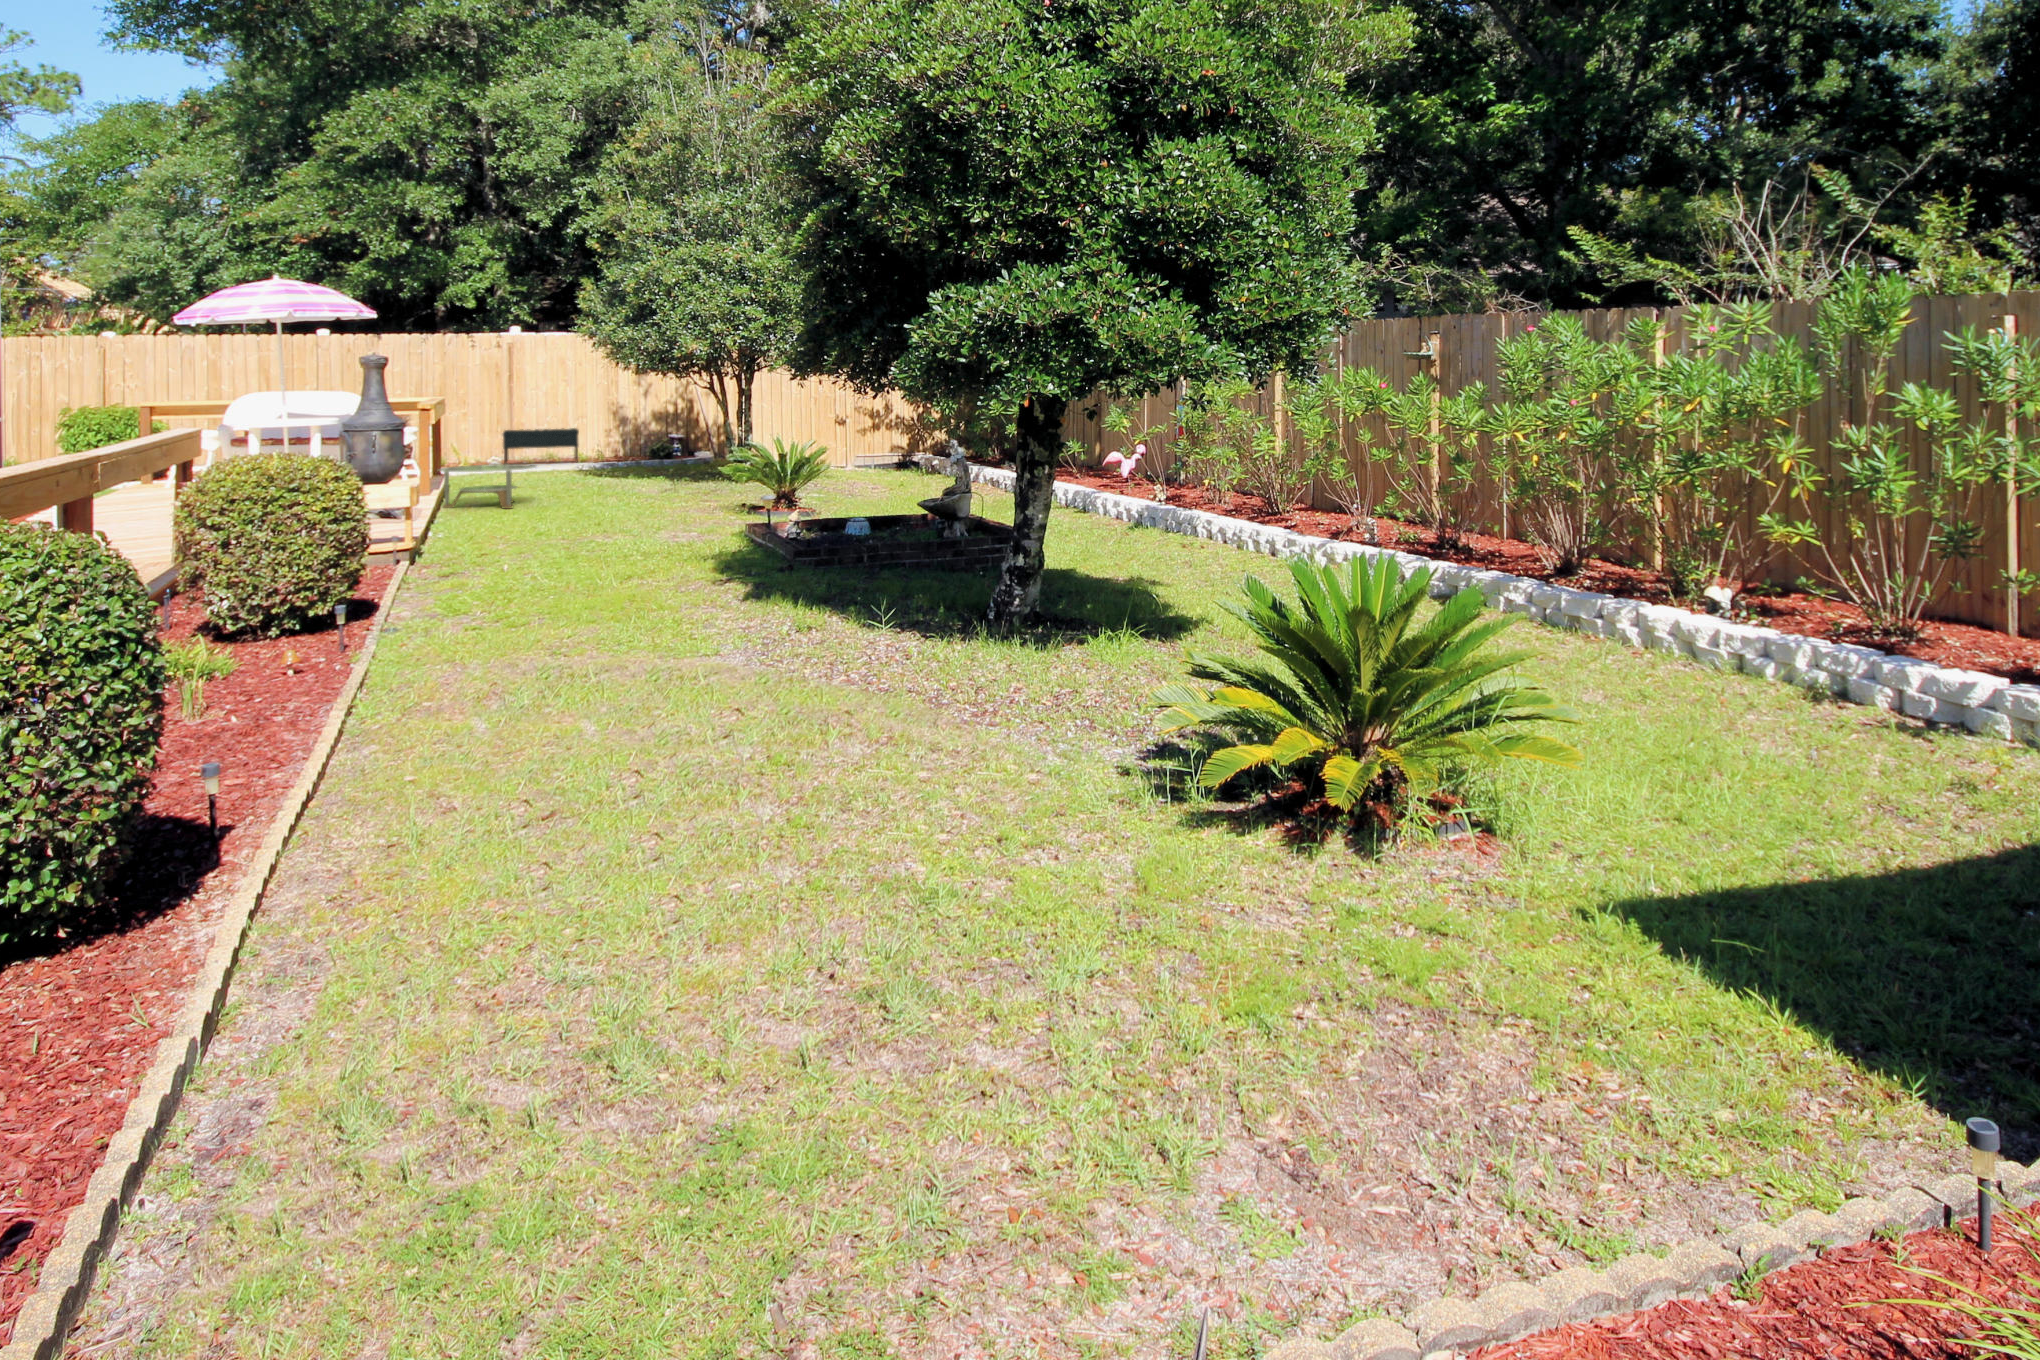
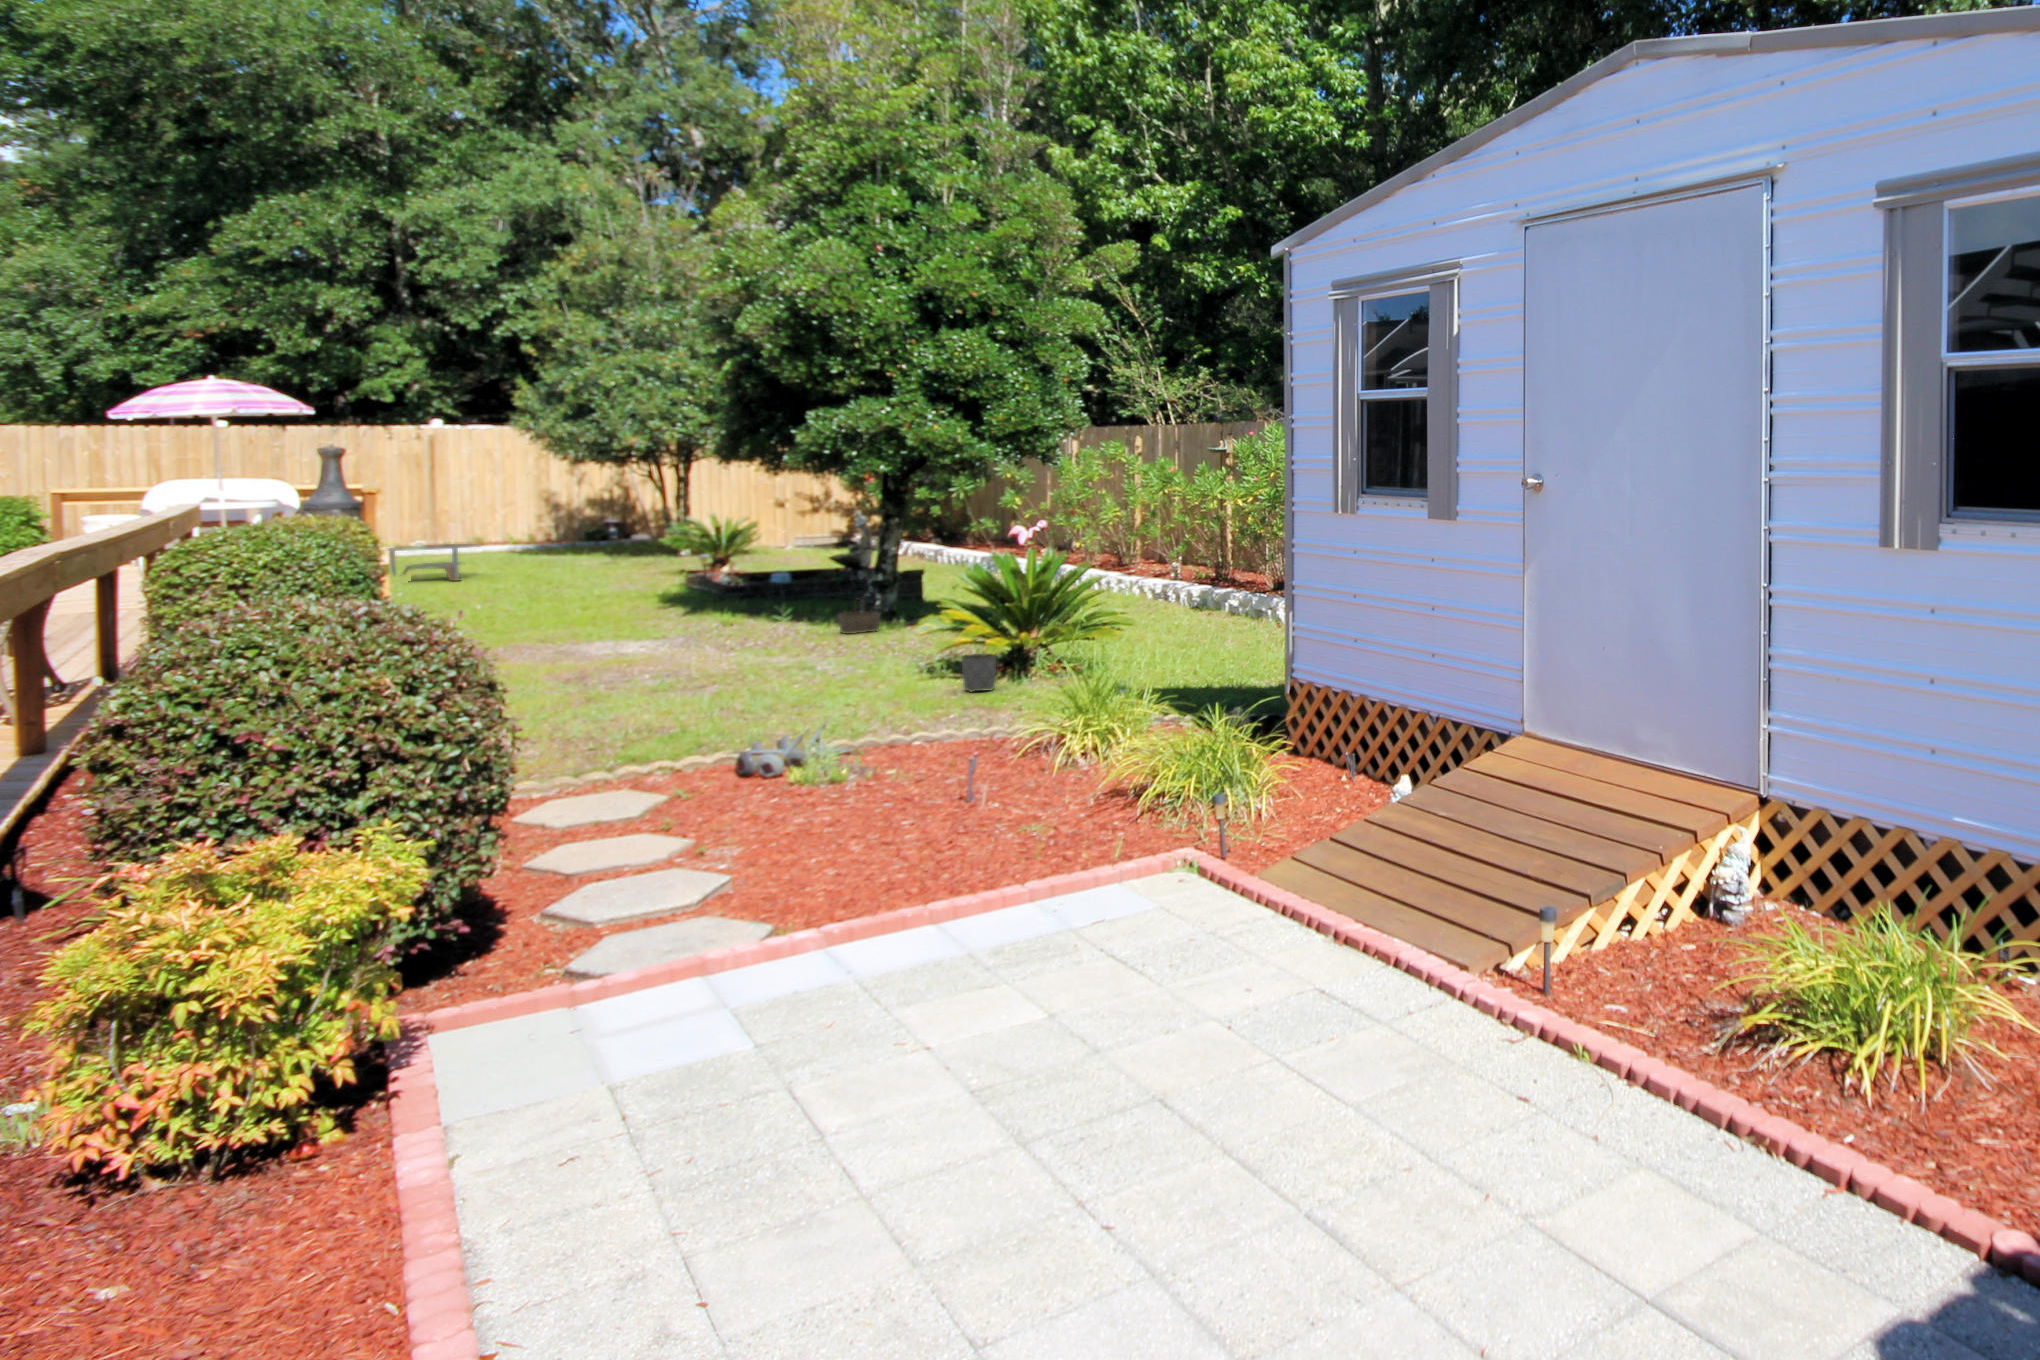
bench: present [503,428,579,464] -> none [433,515,514,550]
basket: none [957,577,1018,632] -> present [838,607,880,634]
planter: none [1244,742,1309,824] -> present [961,654,996,692]

